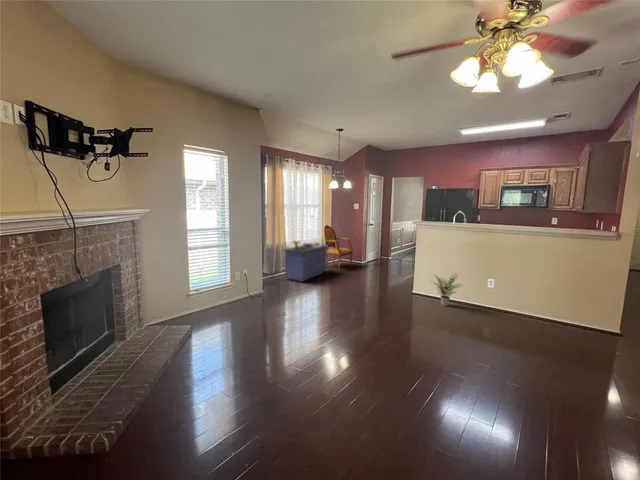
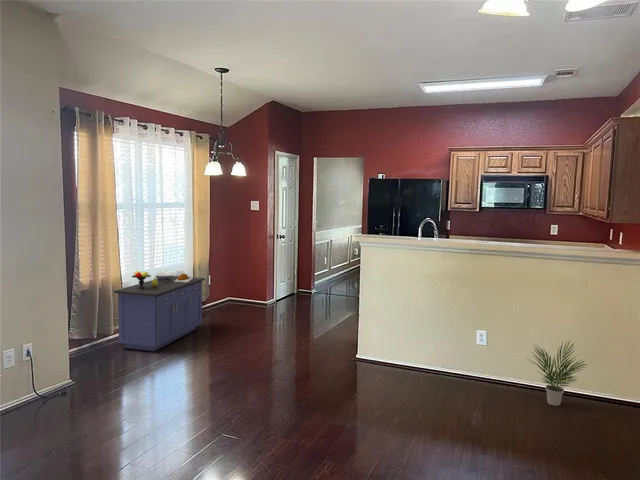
armchair: present [324,225,353,270] -> none [196,239,250,322]
potted plant: present [434,275,457,306] -> present [531,341,587,406]

